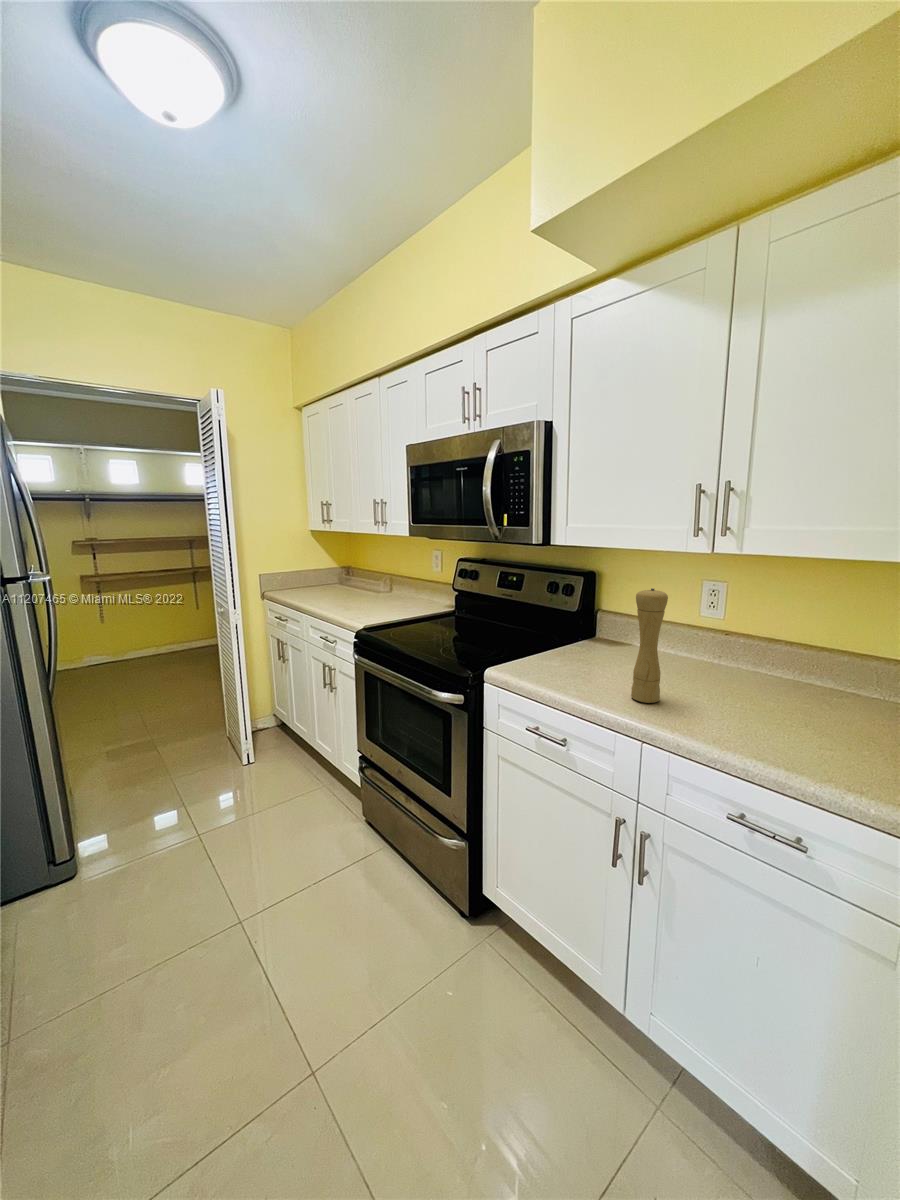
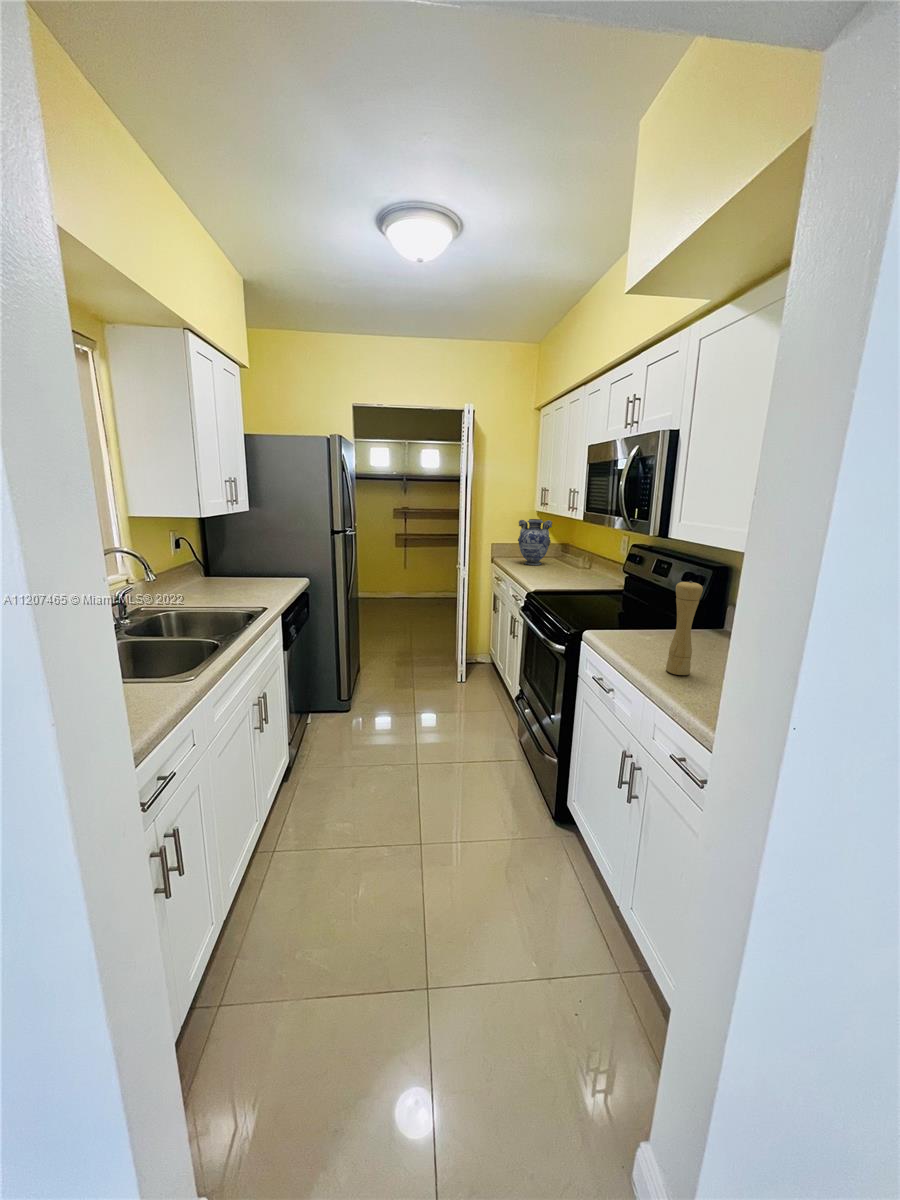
vase: none [298,540,342,596] -> present [518,519,552,565]

